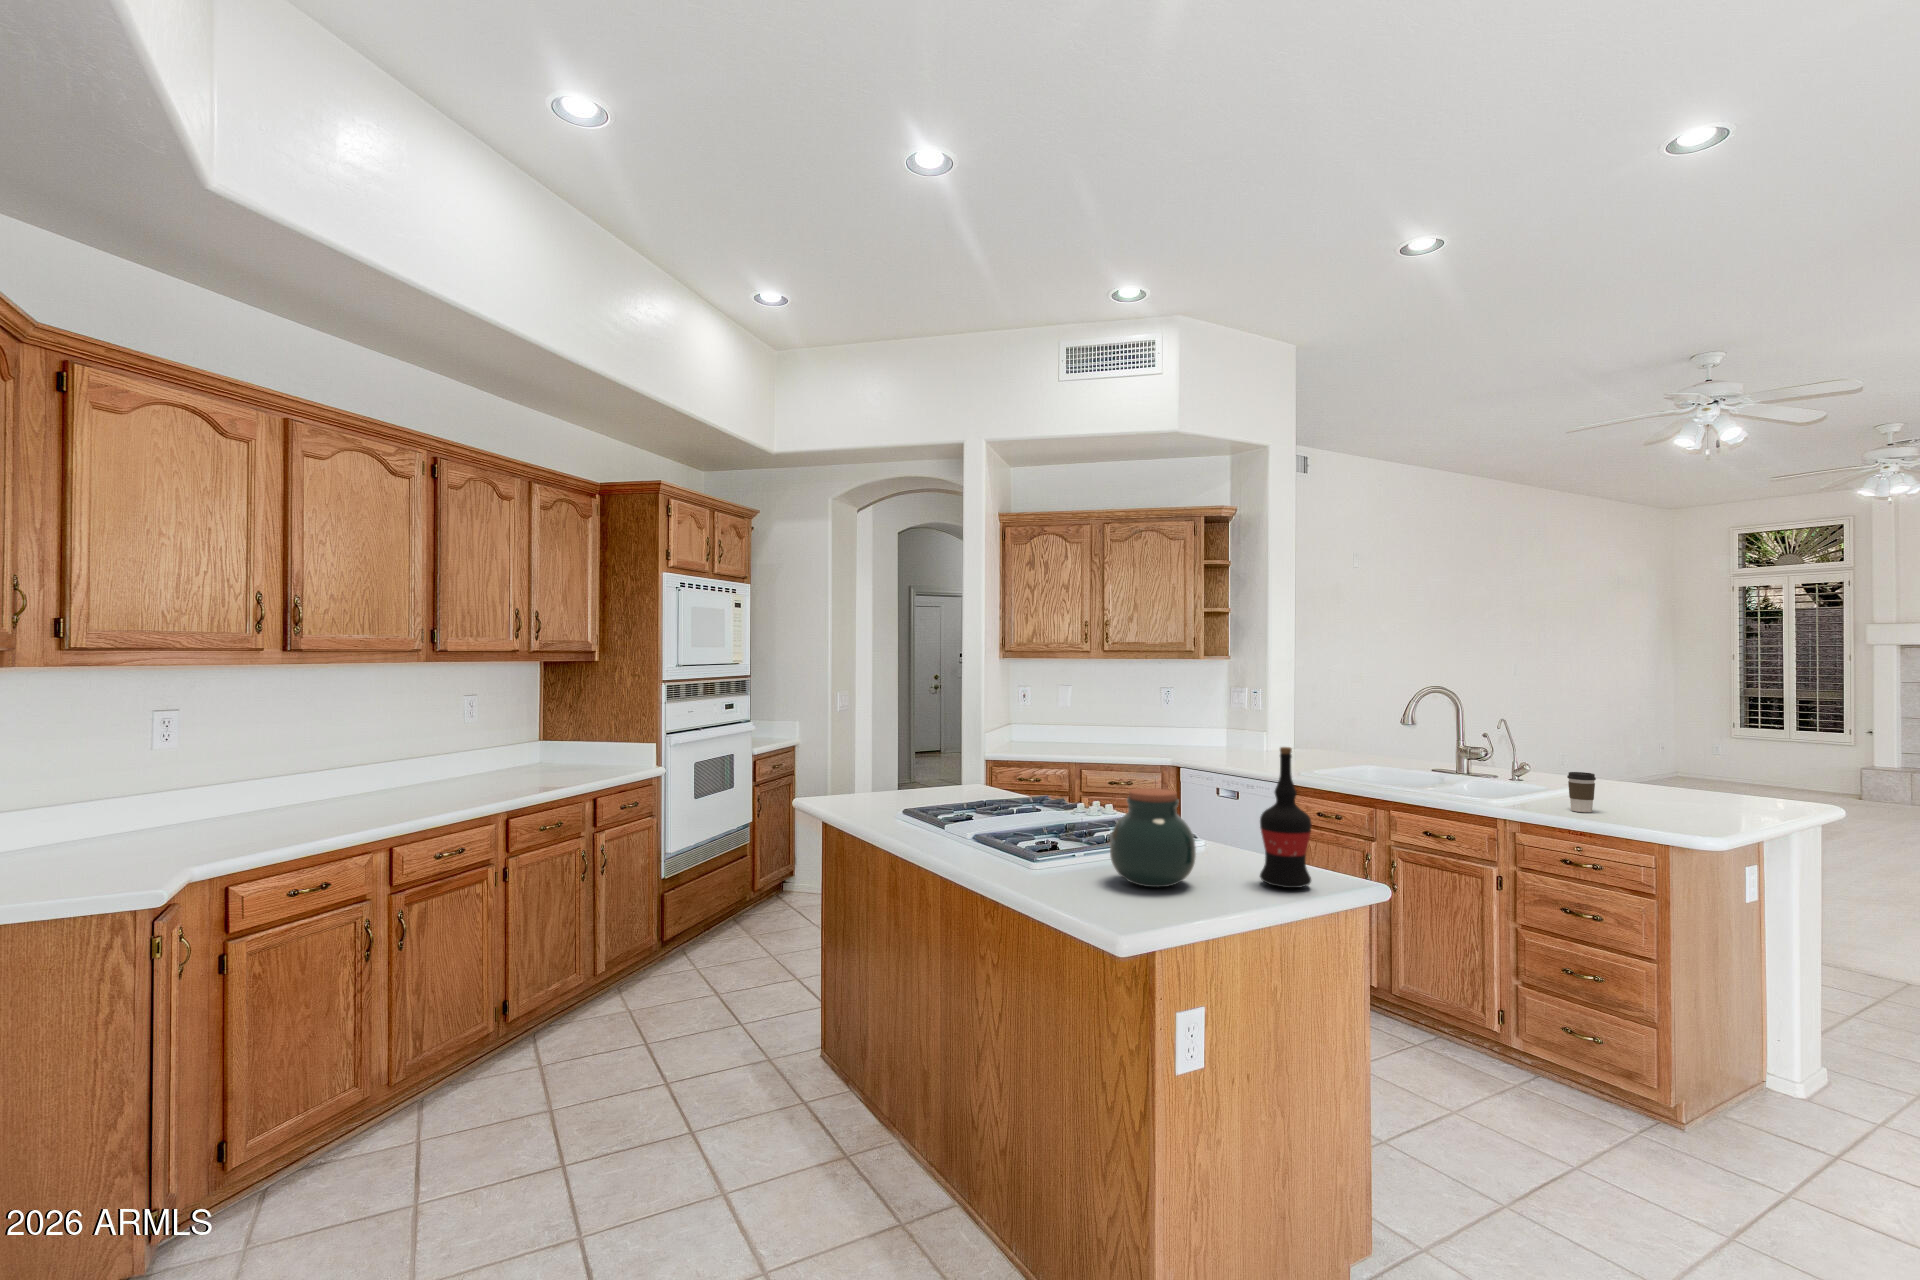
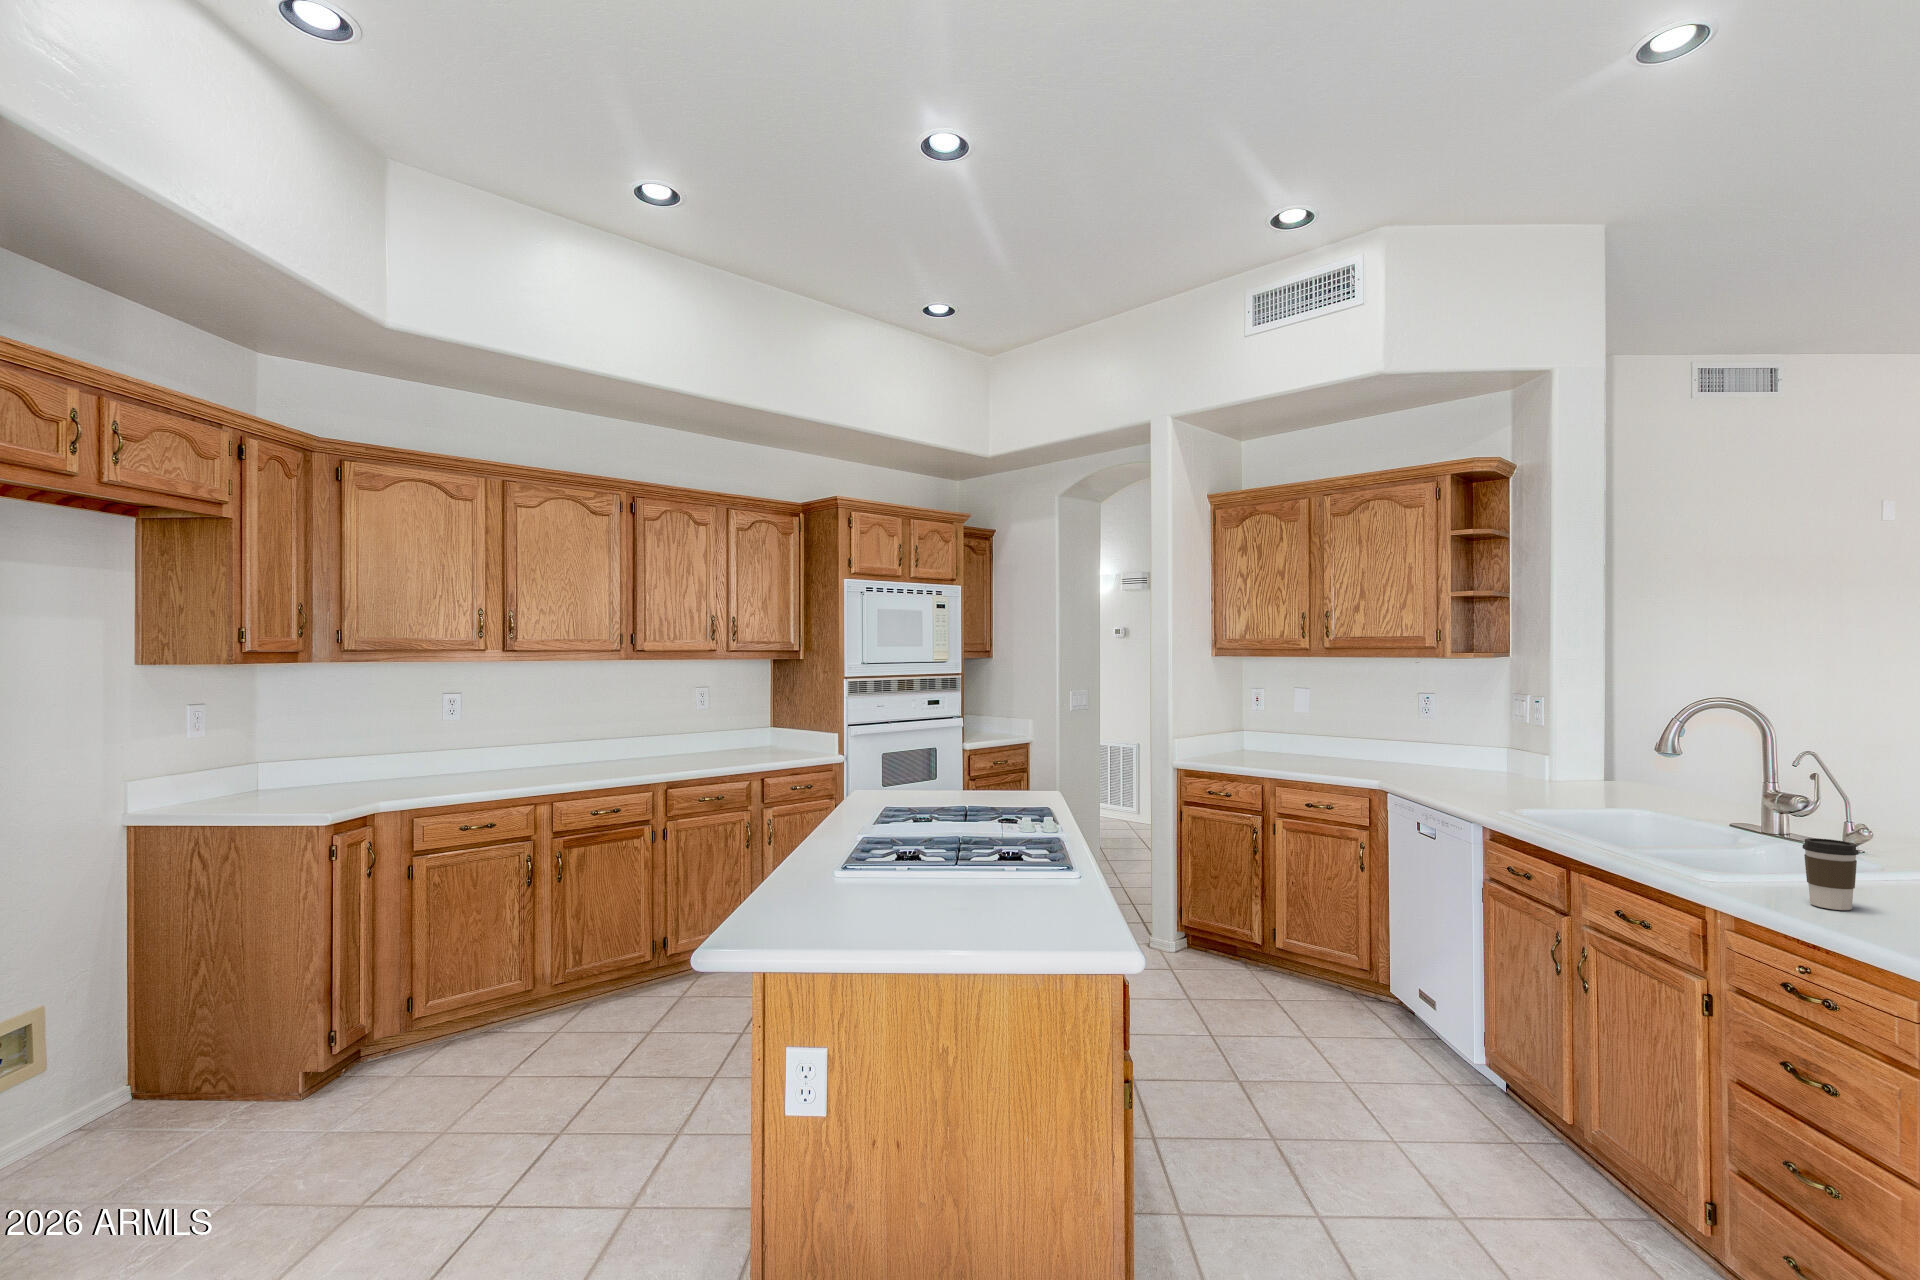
wine bottle: present [1260,747,1312,888] -> none [959,752,1019,925]
jar: present [1110,788,1196,887] -> none [821,790,915,901]

